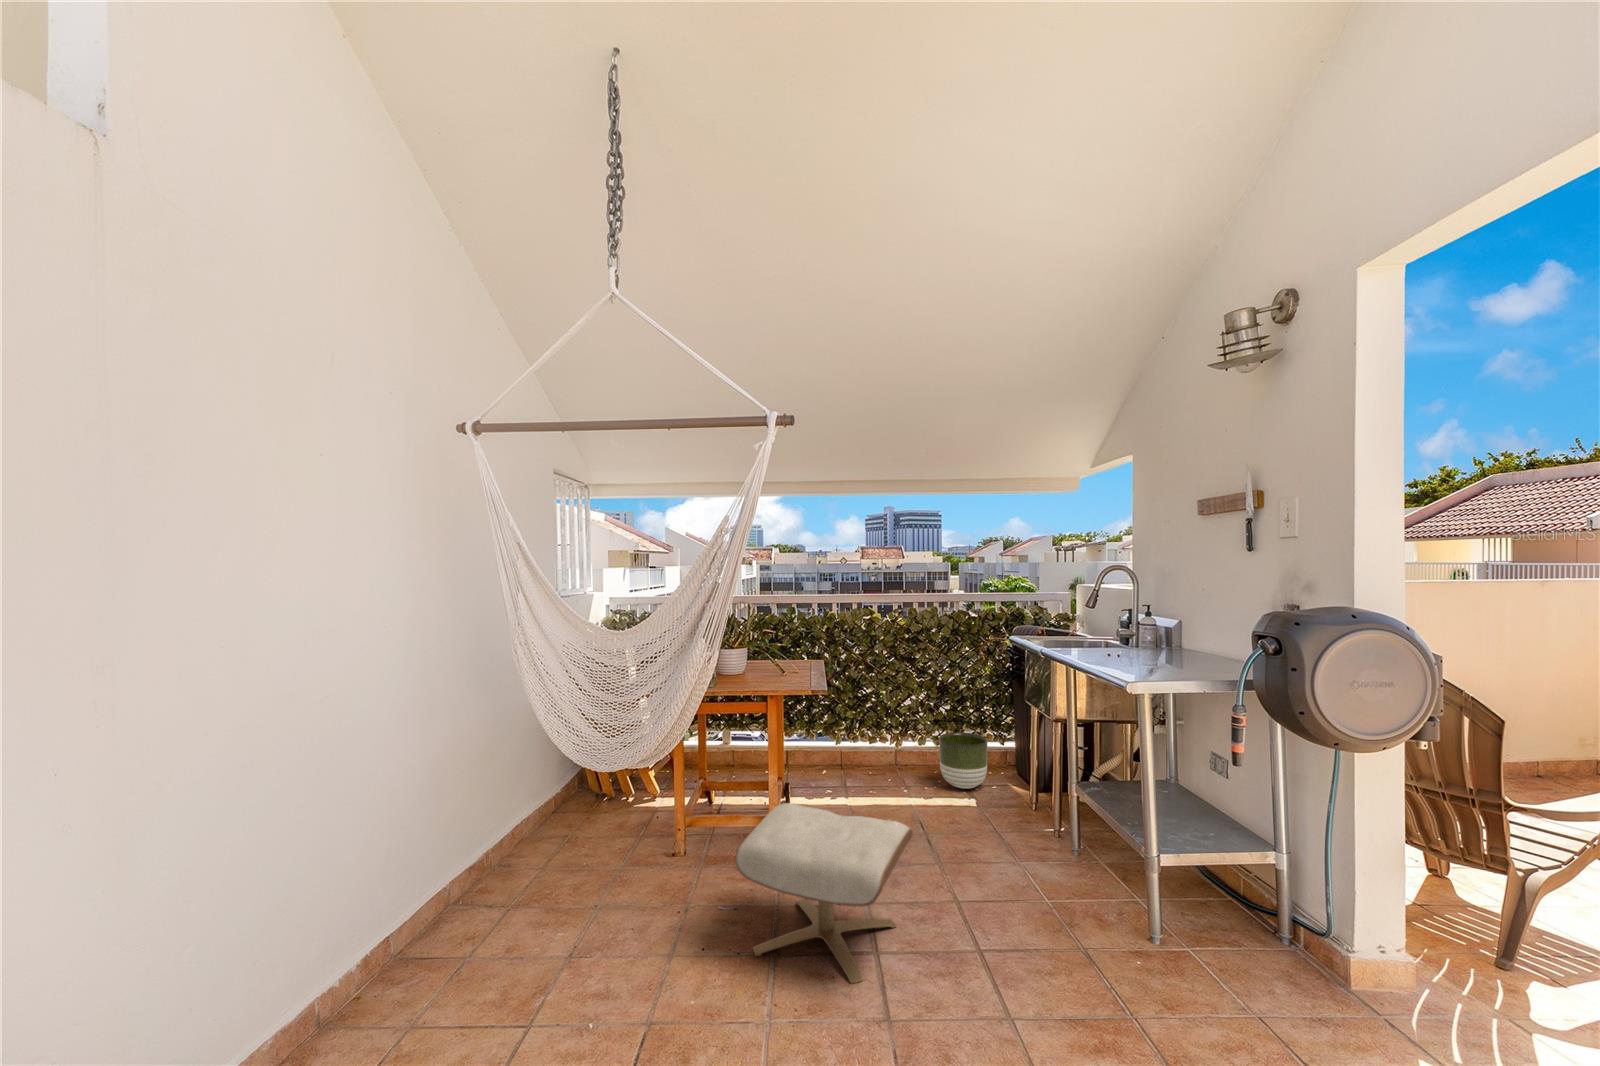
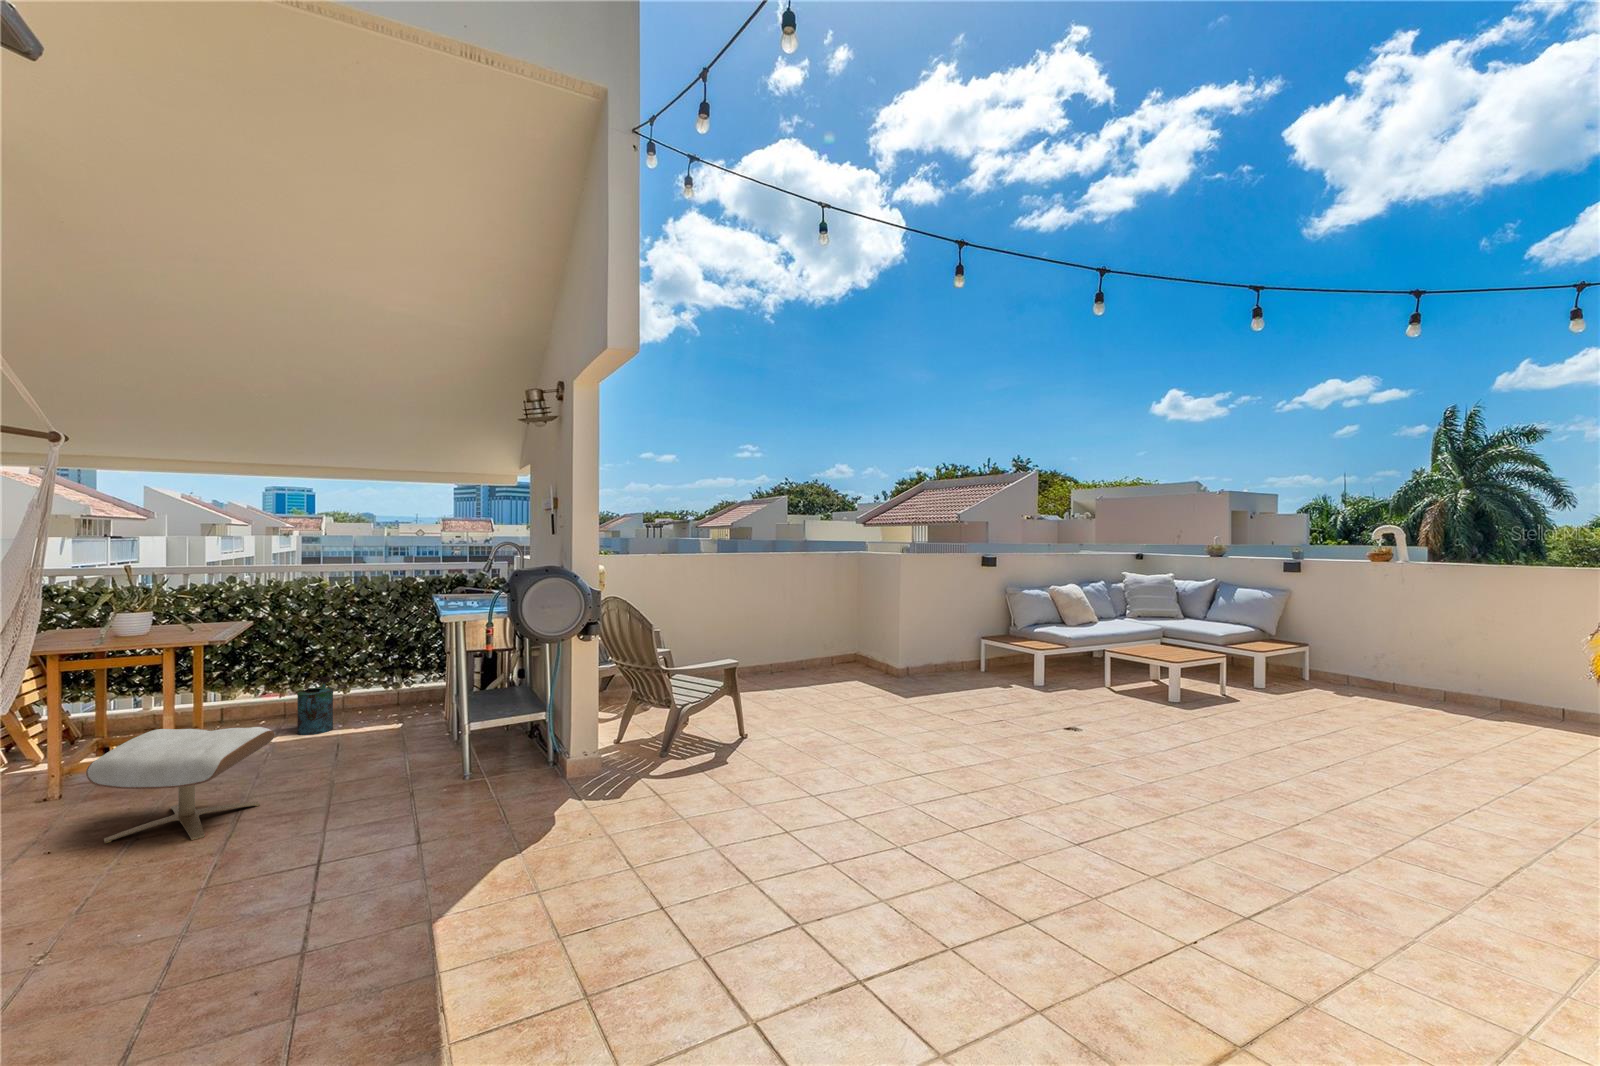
watering can: none [861,726,896,798] -> present [297,677,333,735]
planter: present [939,732,987,789] -> none [380,675,424,719]

